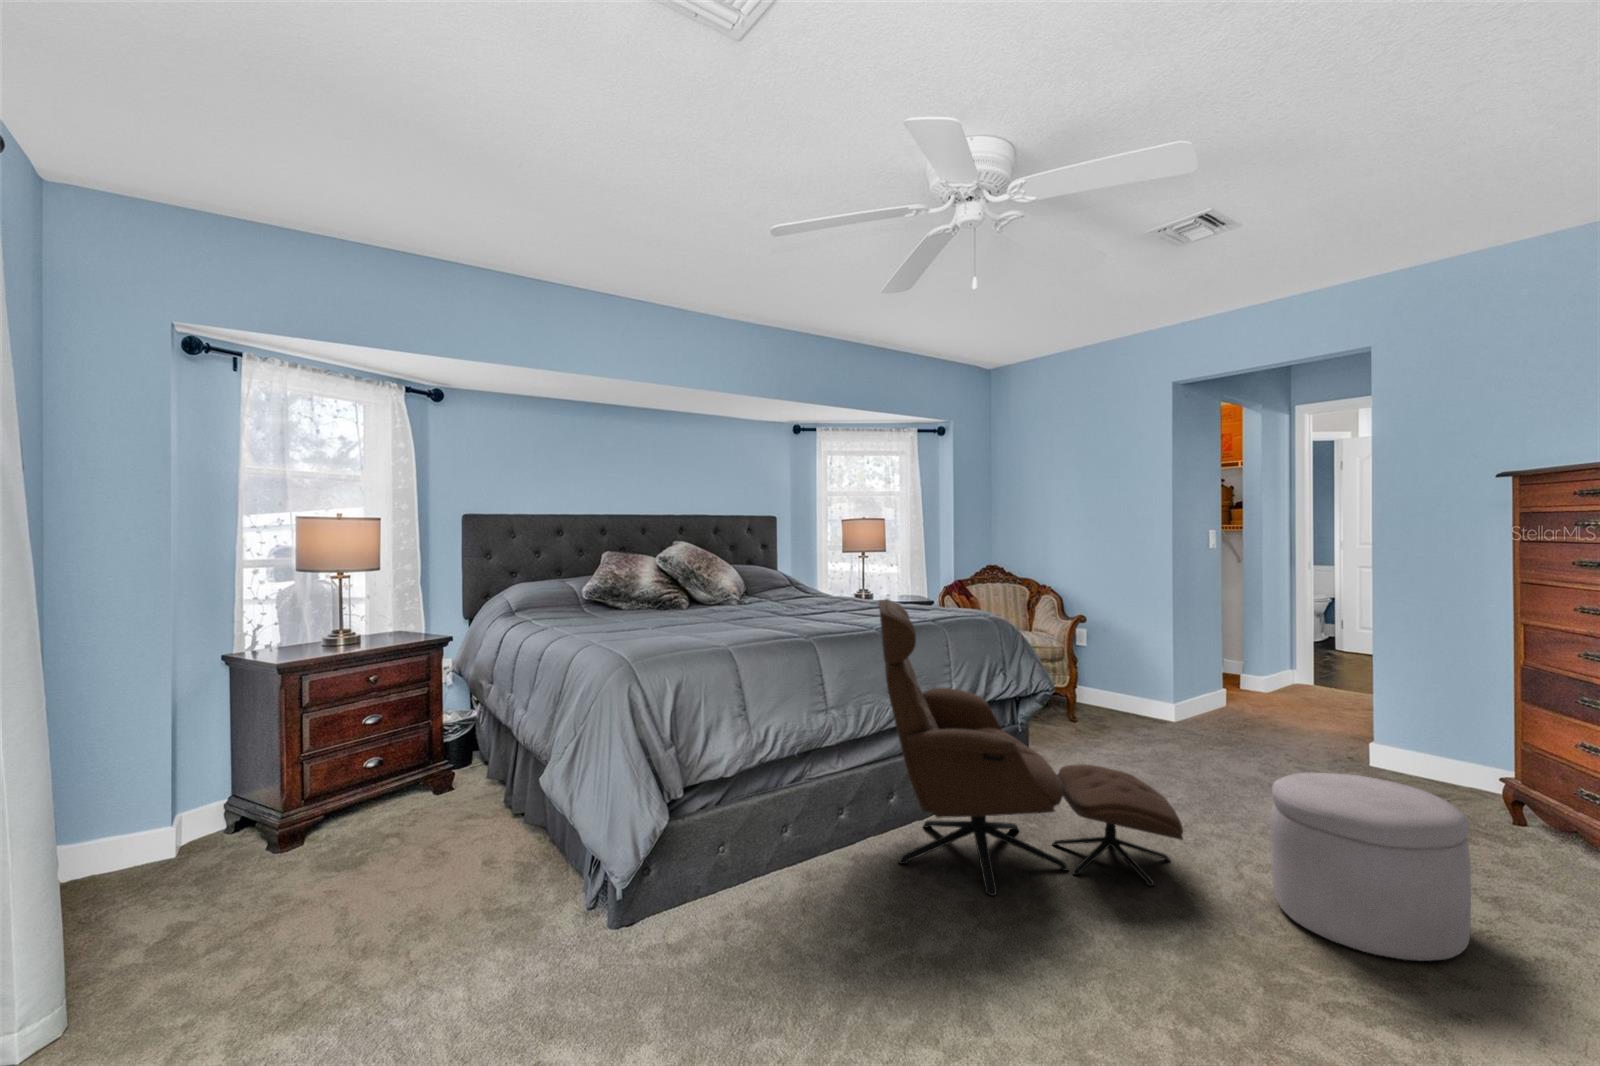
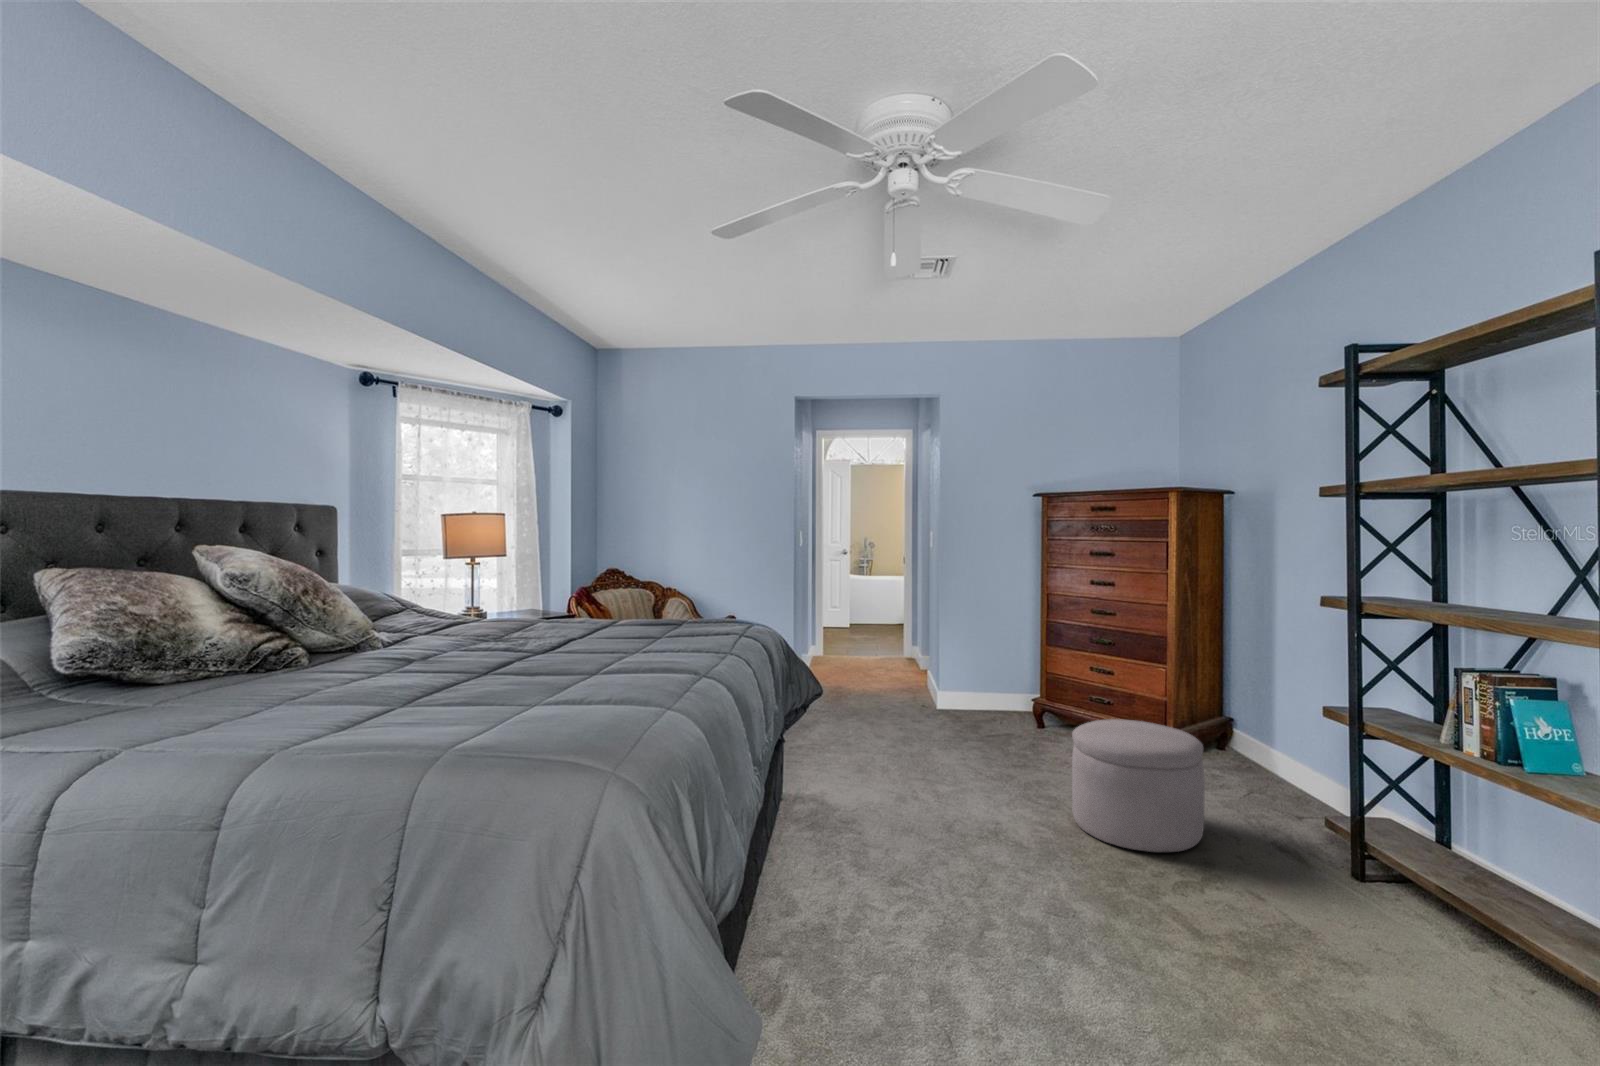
lounge chair: present [879,599,1183,896] -> none [764,616,1044,940]

